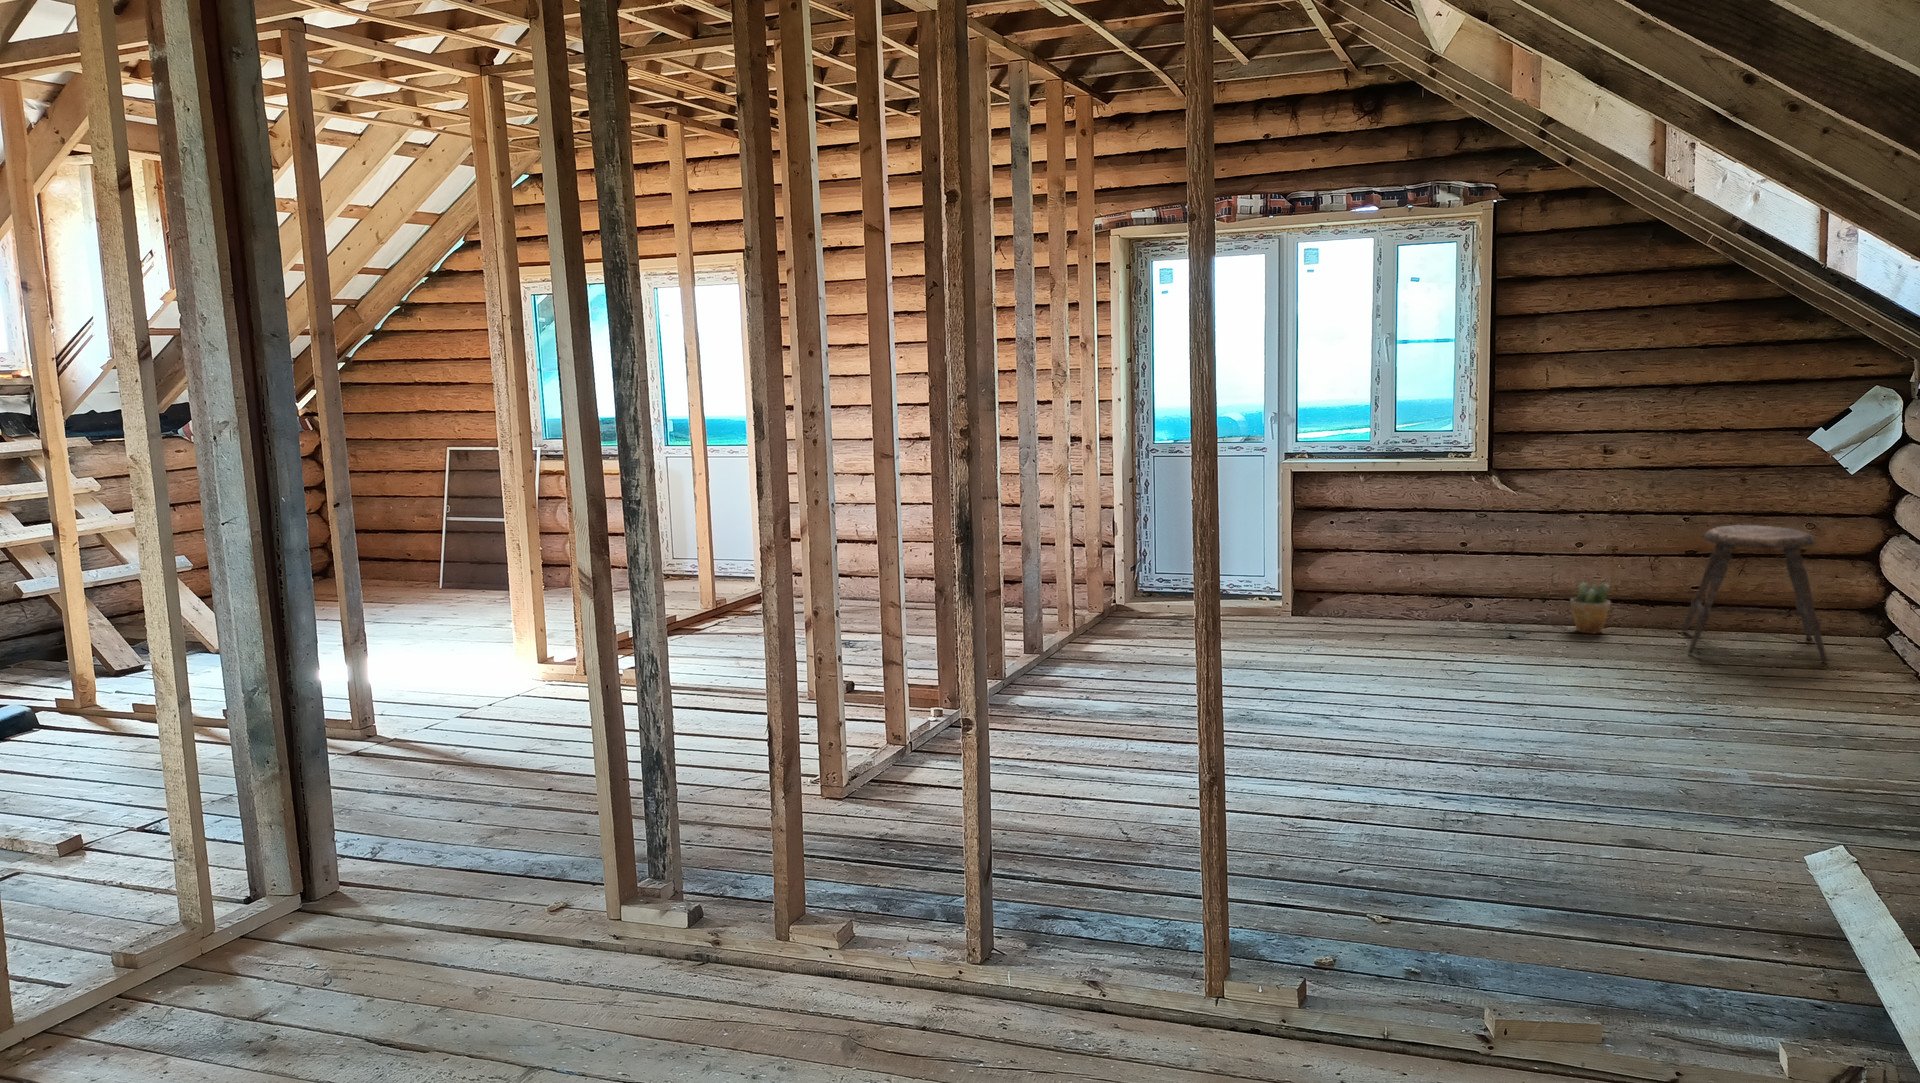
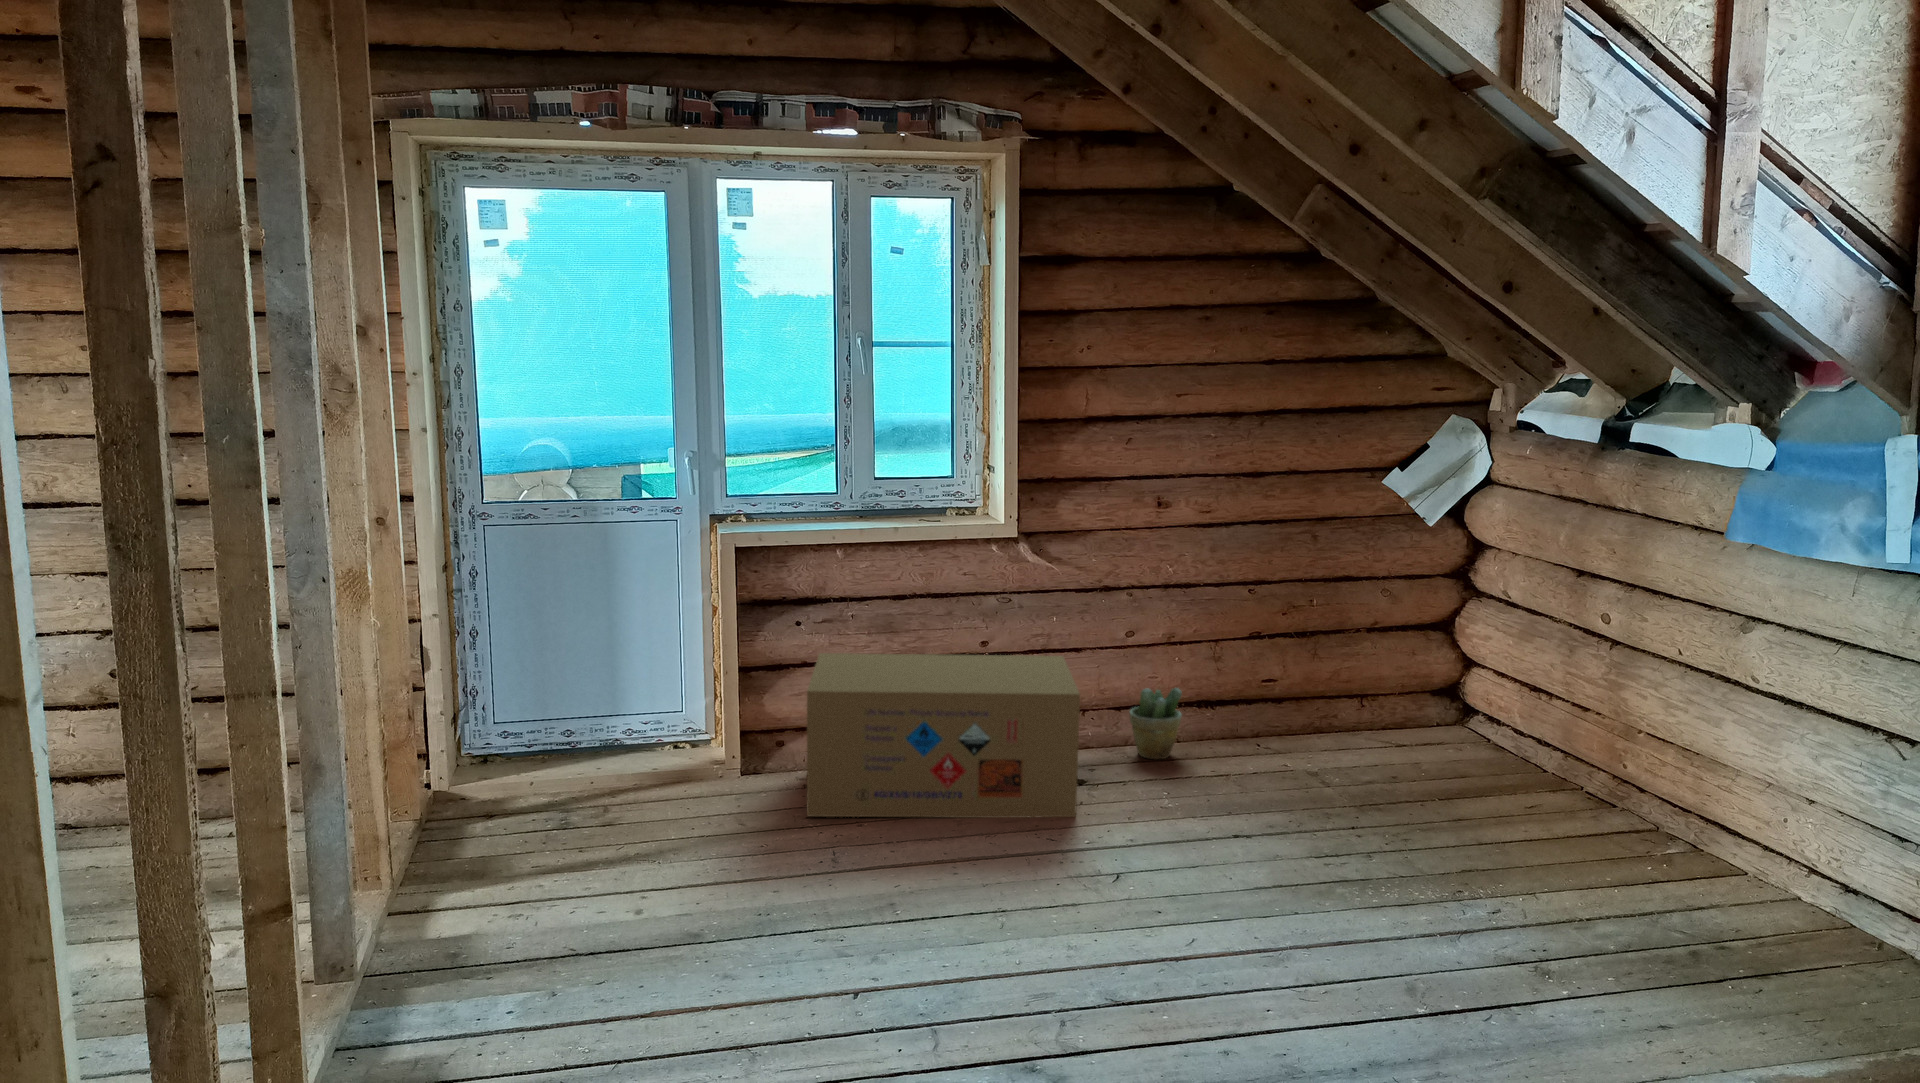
stool: present [1682,525,1827,664] -> none [1254,597,1466,786]
cardboard box: none [1317,542,1514,652] -> present [807,653,1080,818]

